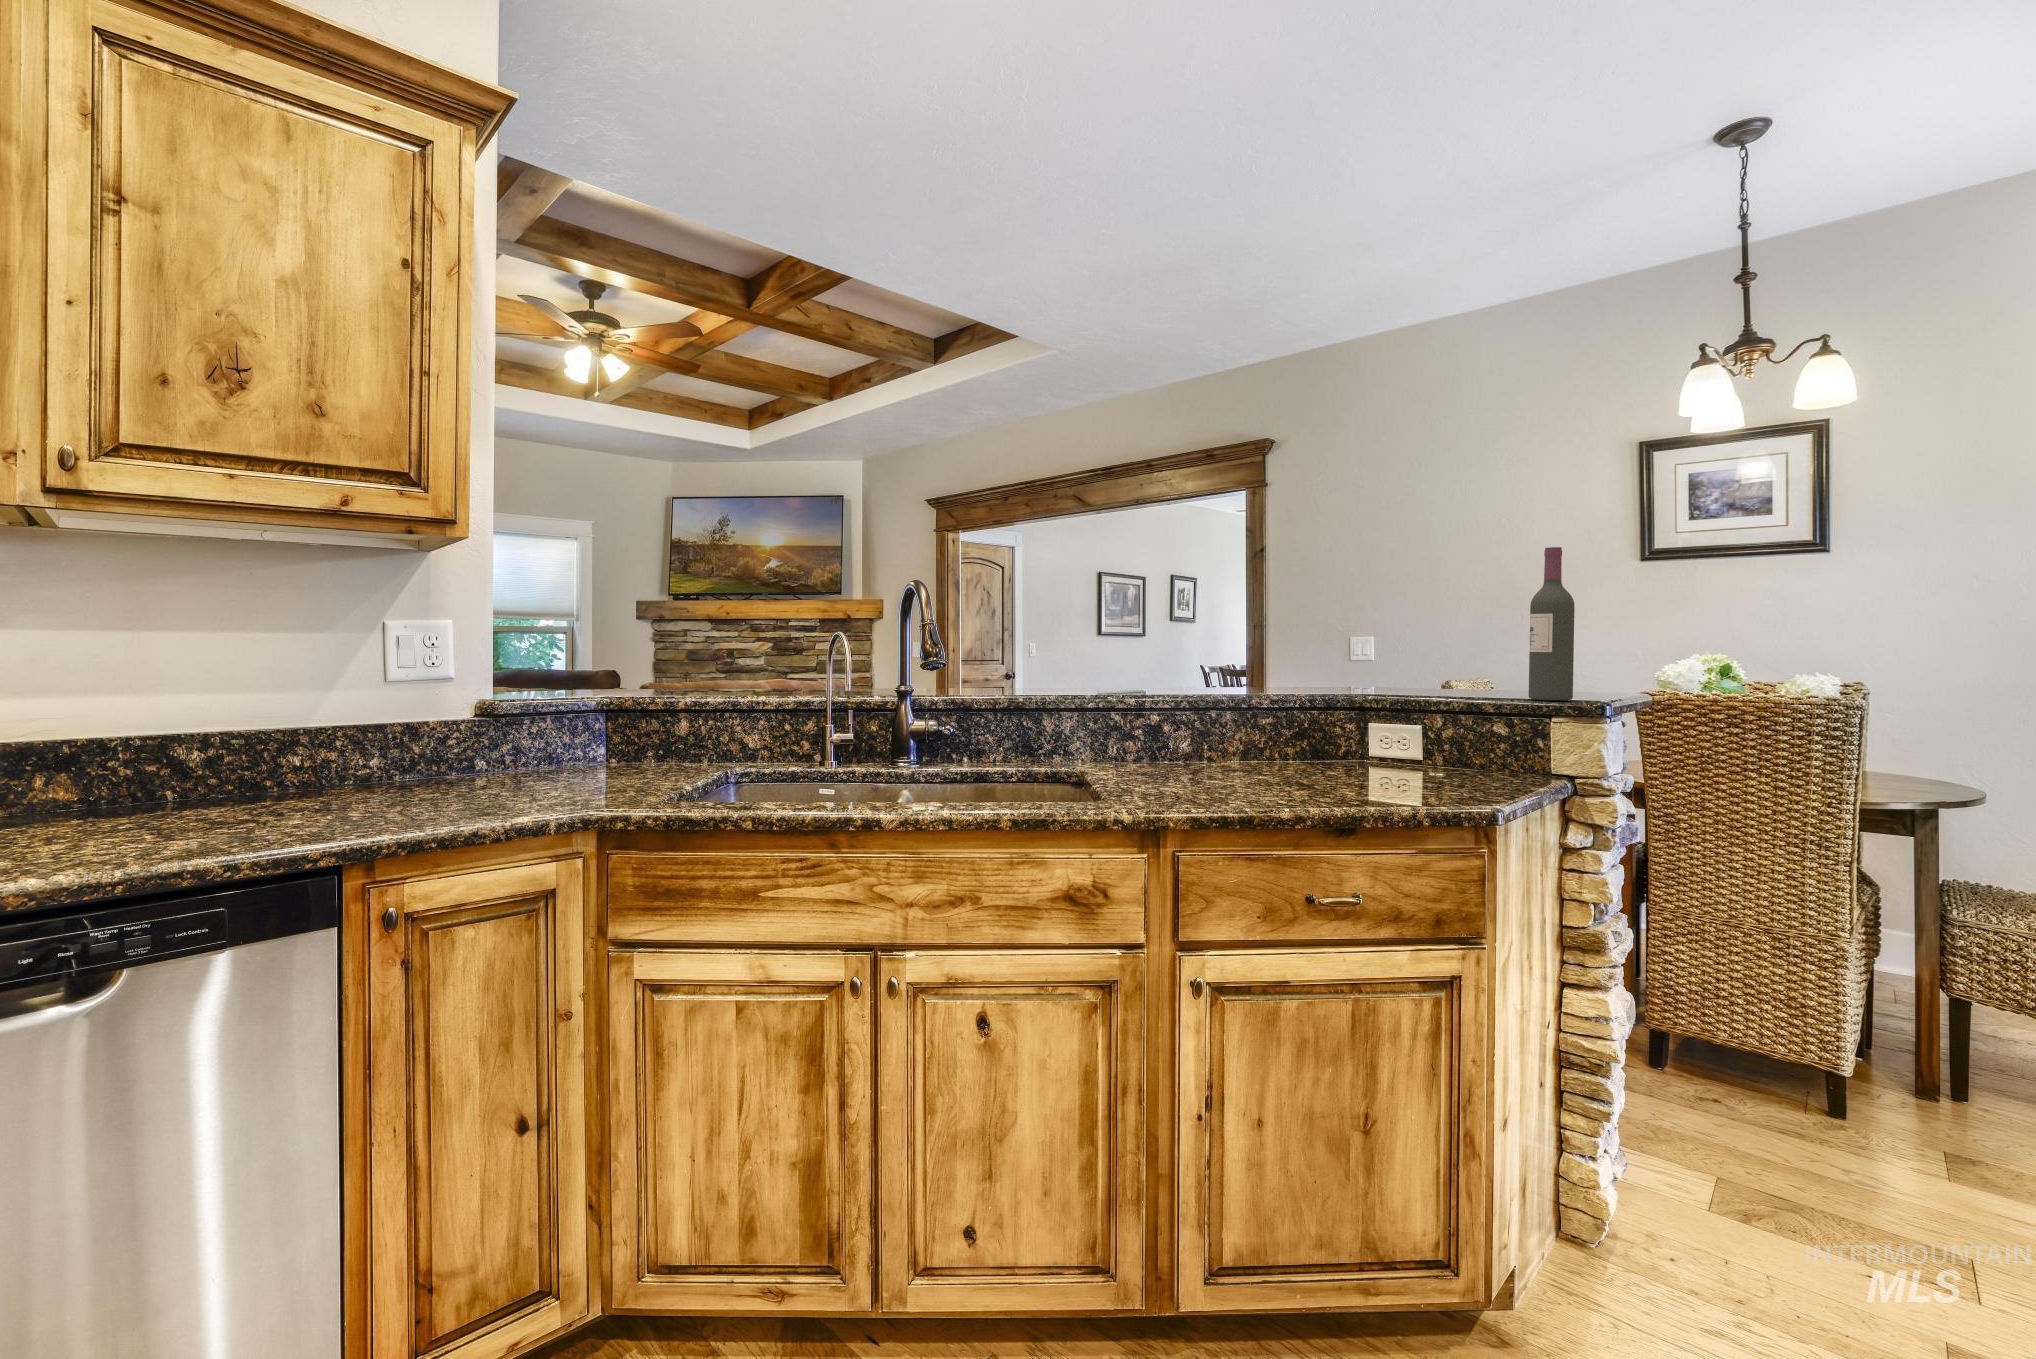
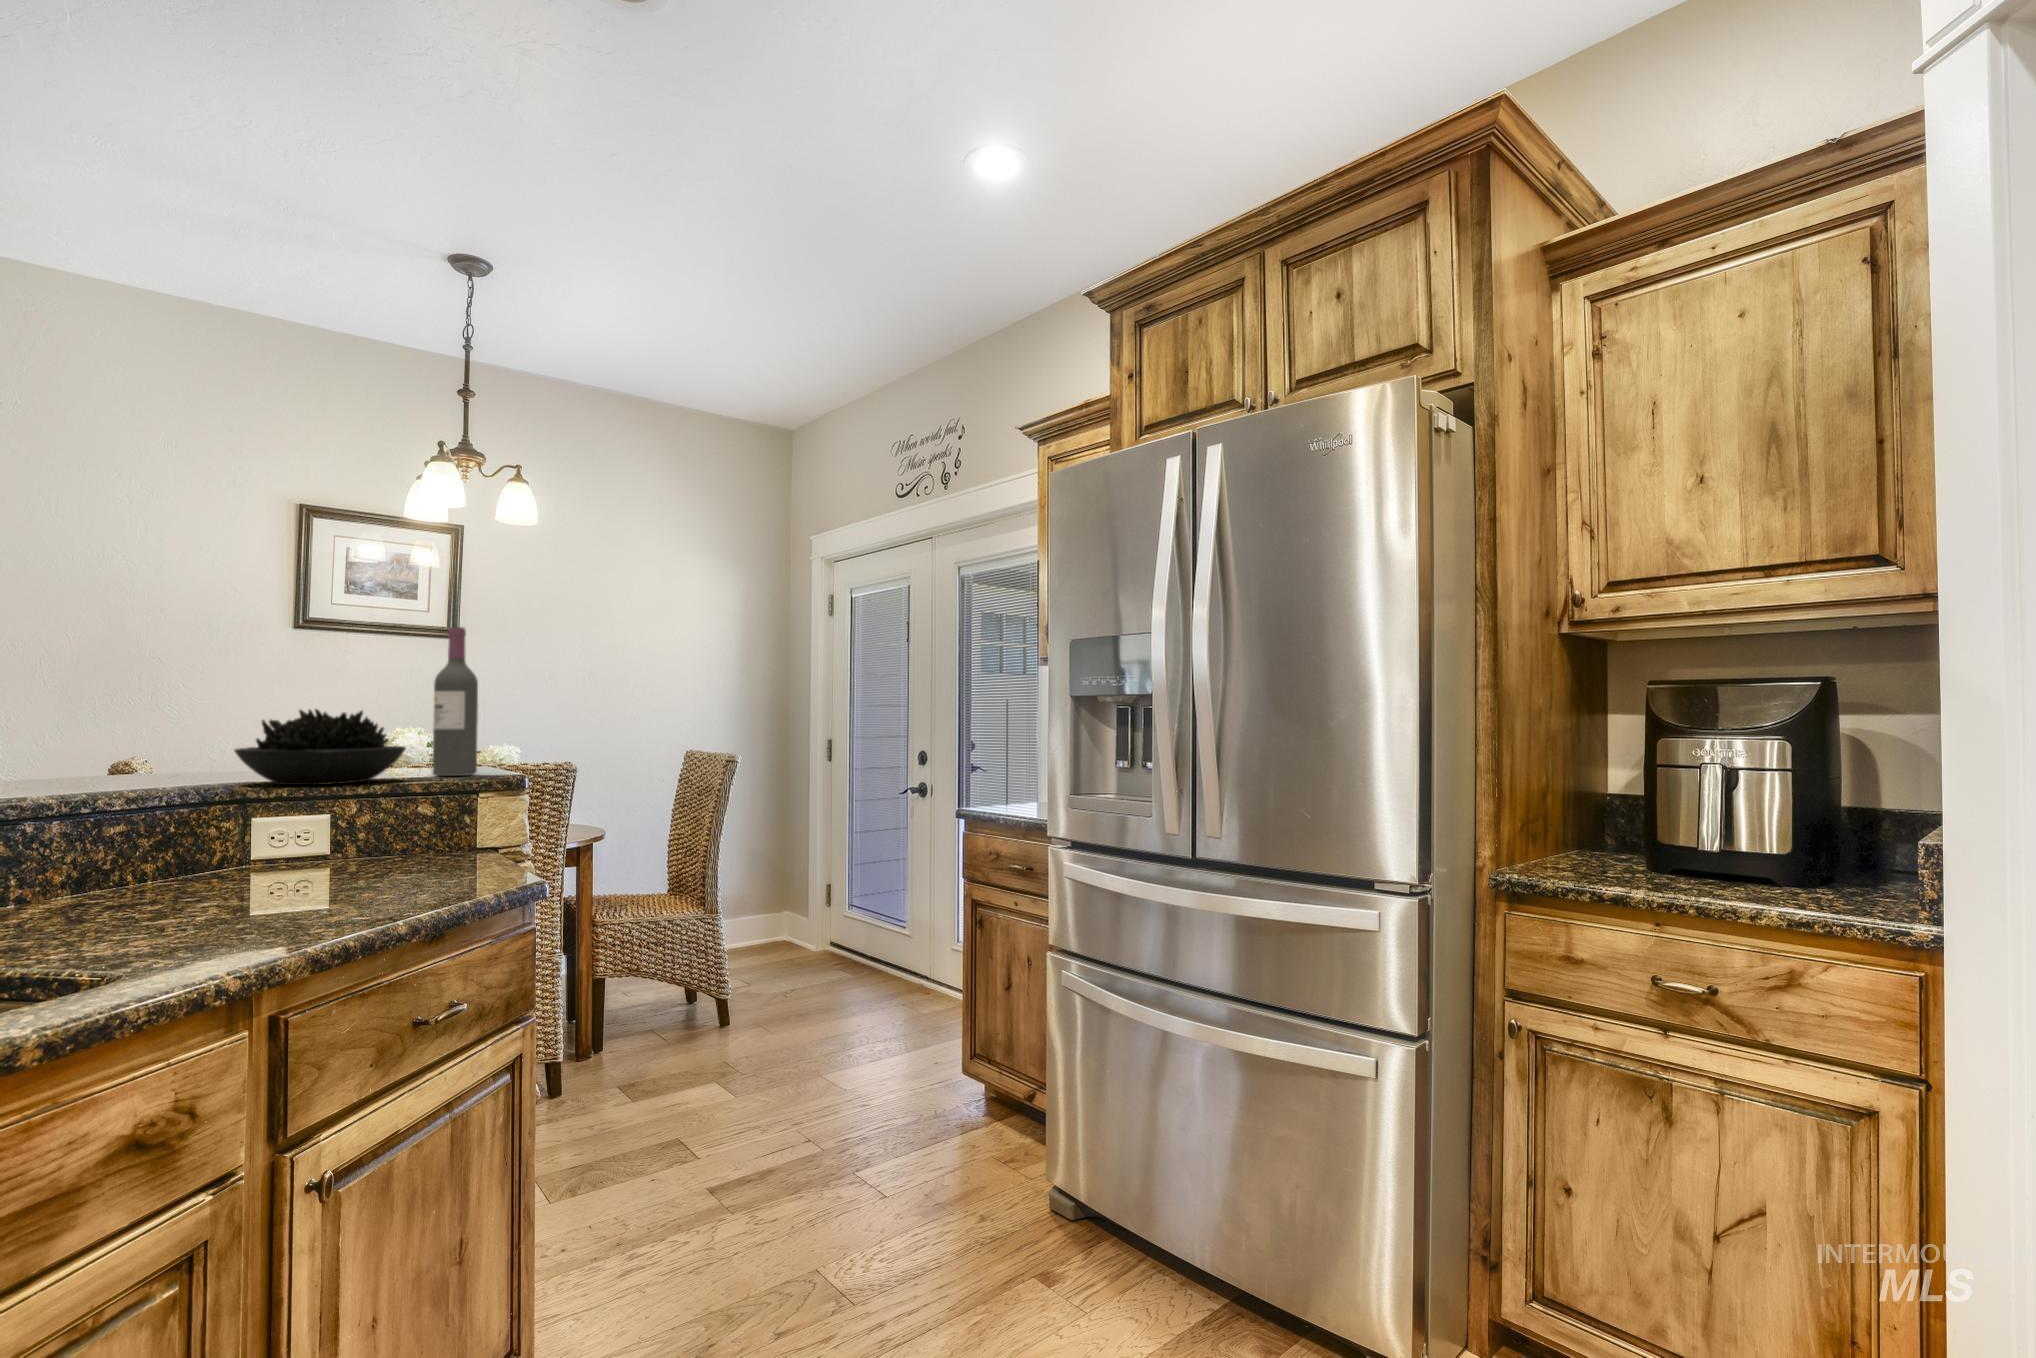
succulent plant: none [1346,631,1479,698] -> present [235,709,406,785]

